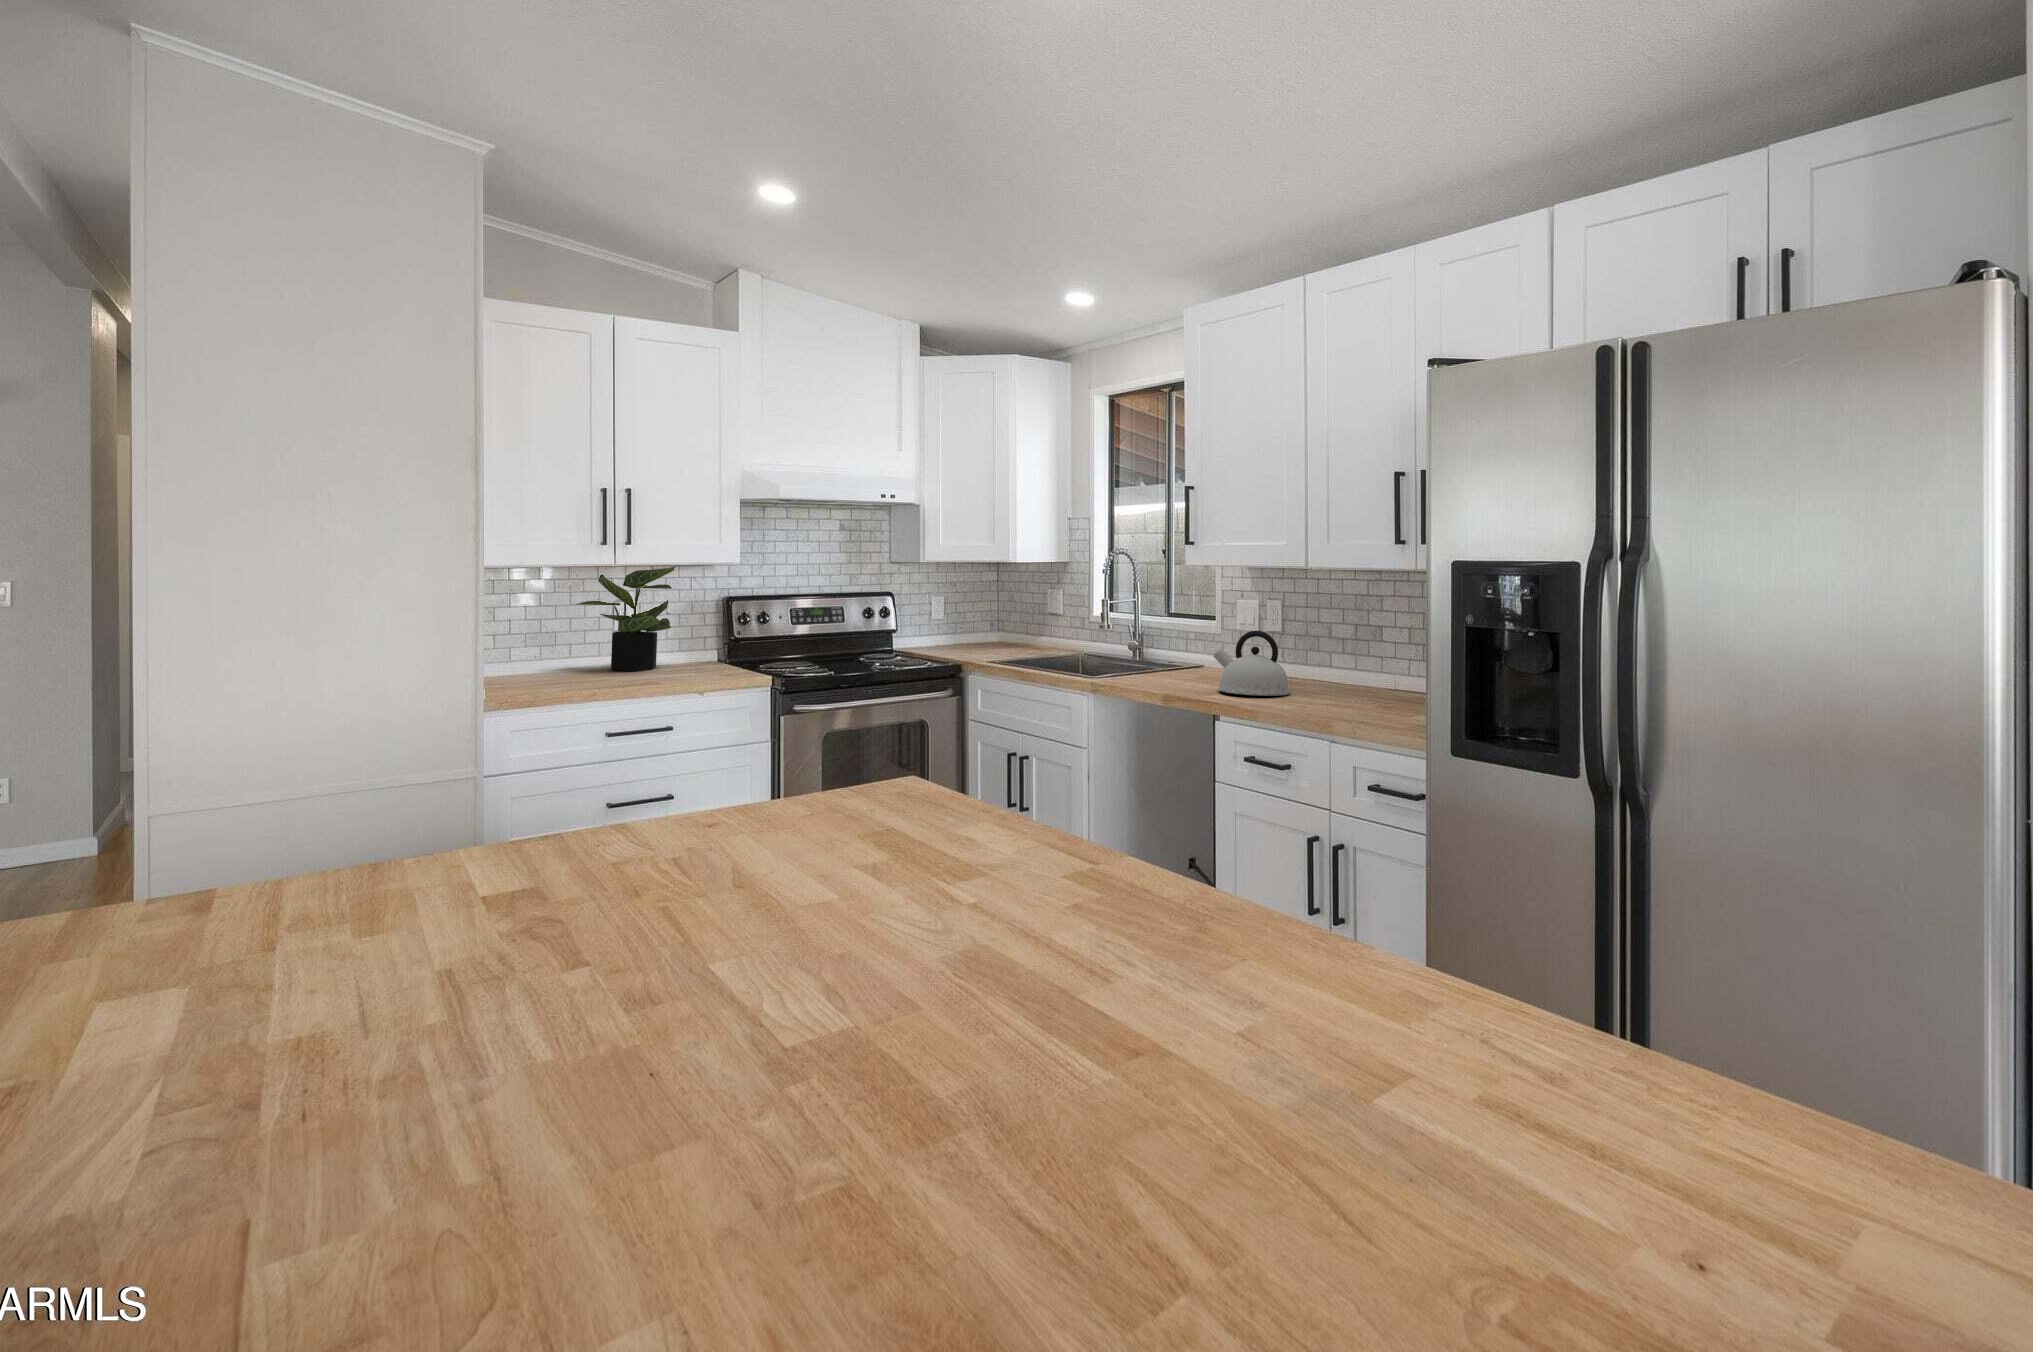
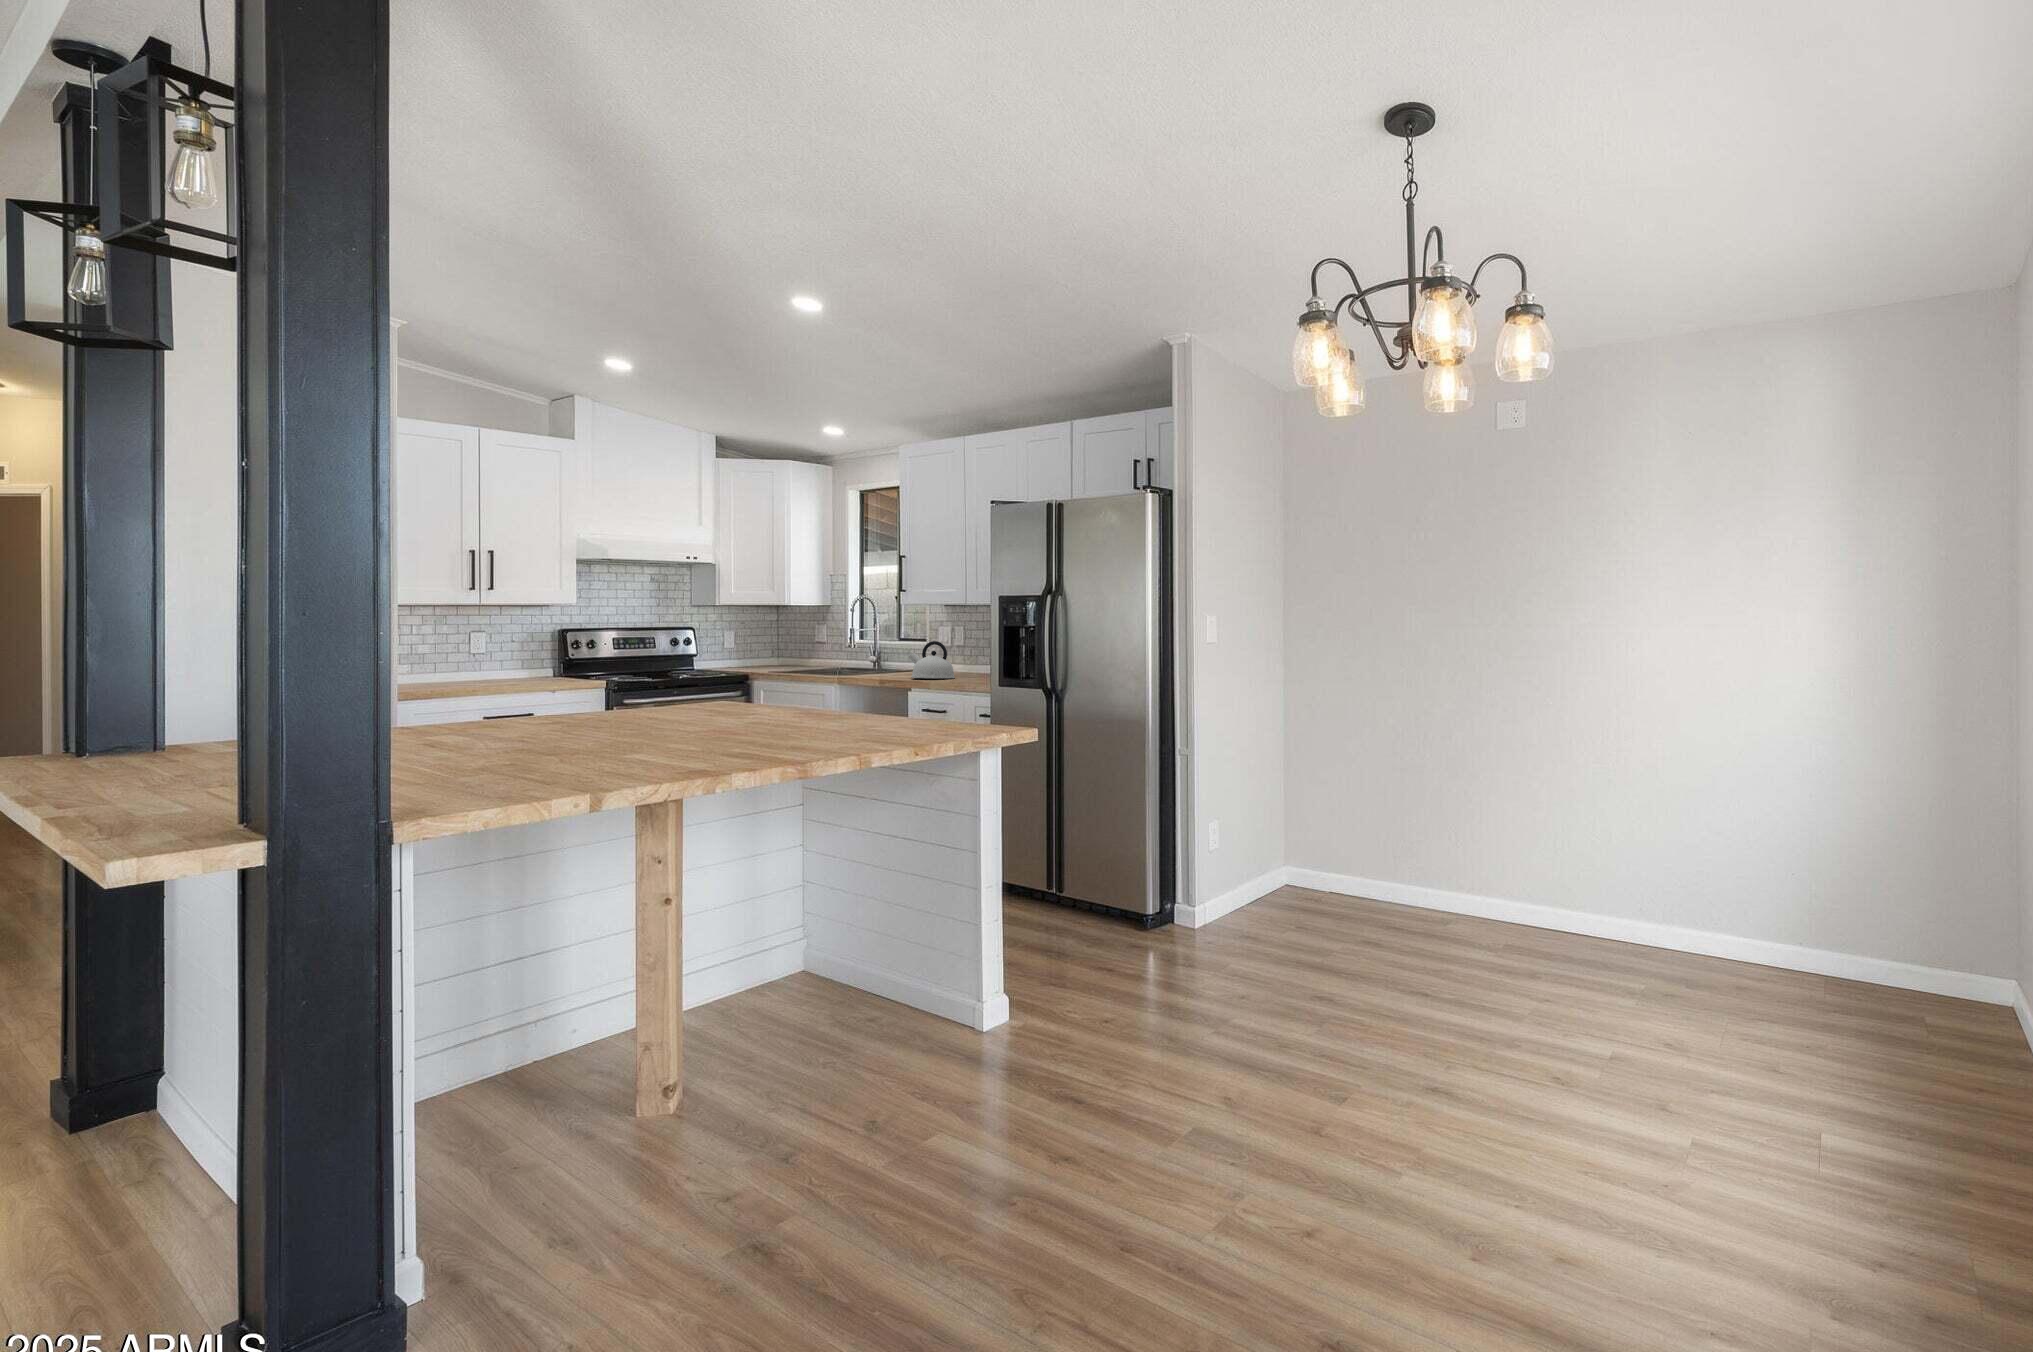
potted plant: present [578,567,675,671] -> none [436,606,525,681]

